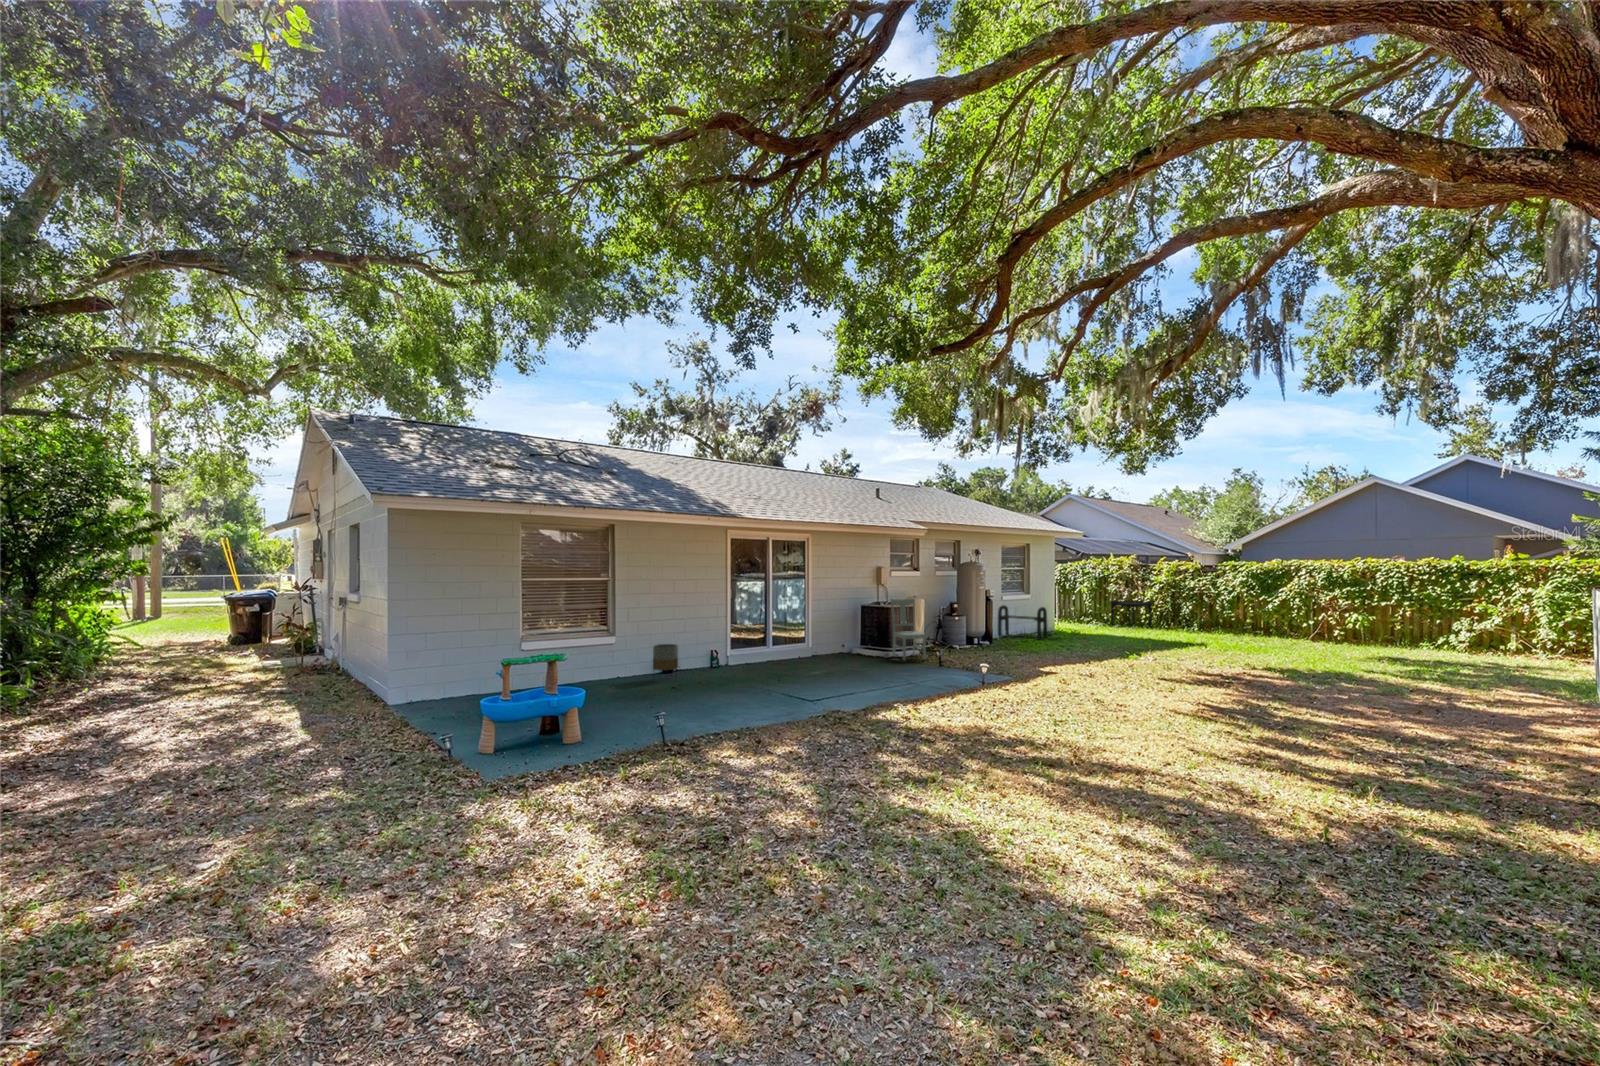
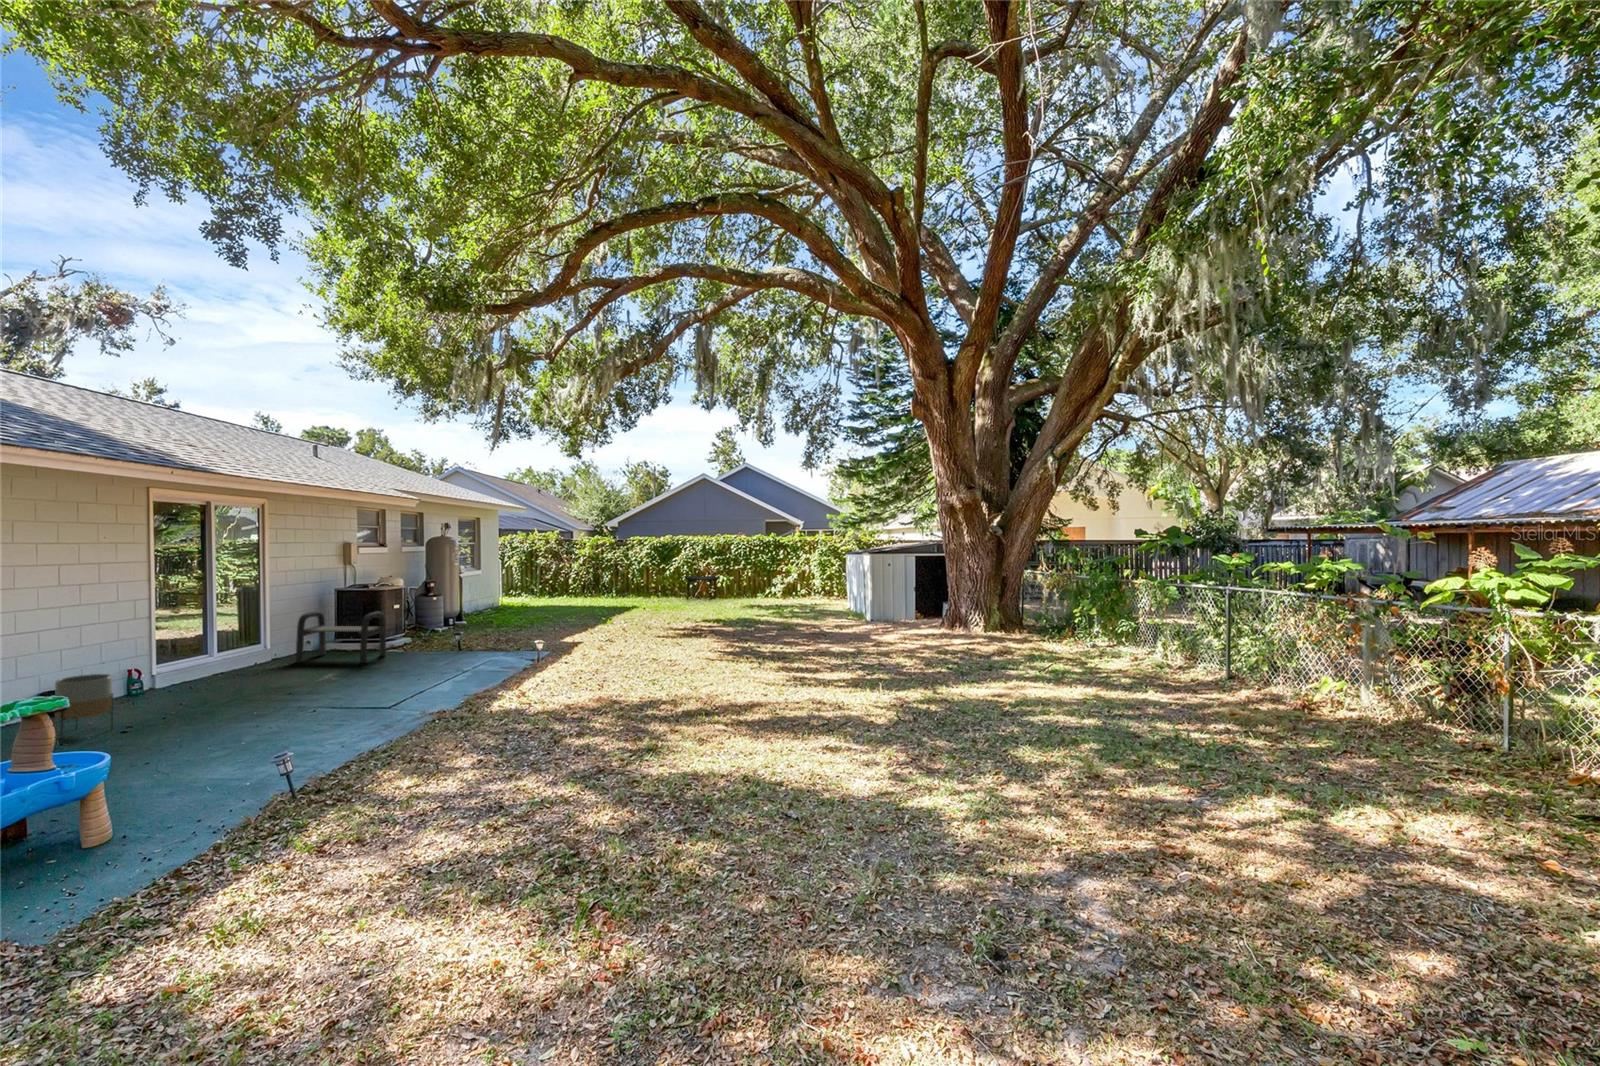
chair: present [890,598,926,661] -> none [384,581,435,653]
round table: present [1110,601,1153,628] -> present [685,576,720,600]
bench: present [998,605,1047,640] -> present [296,611,386,663]

